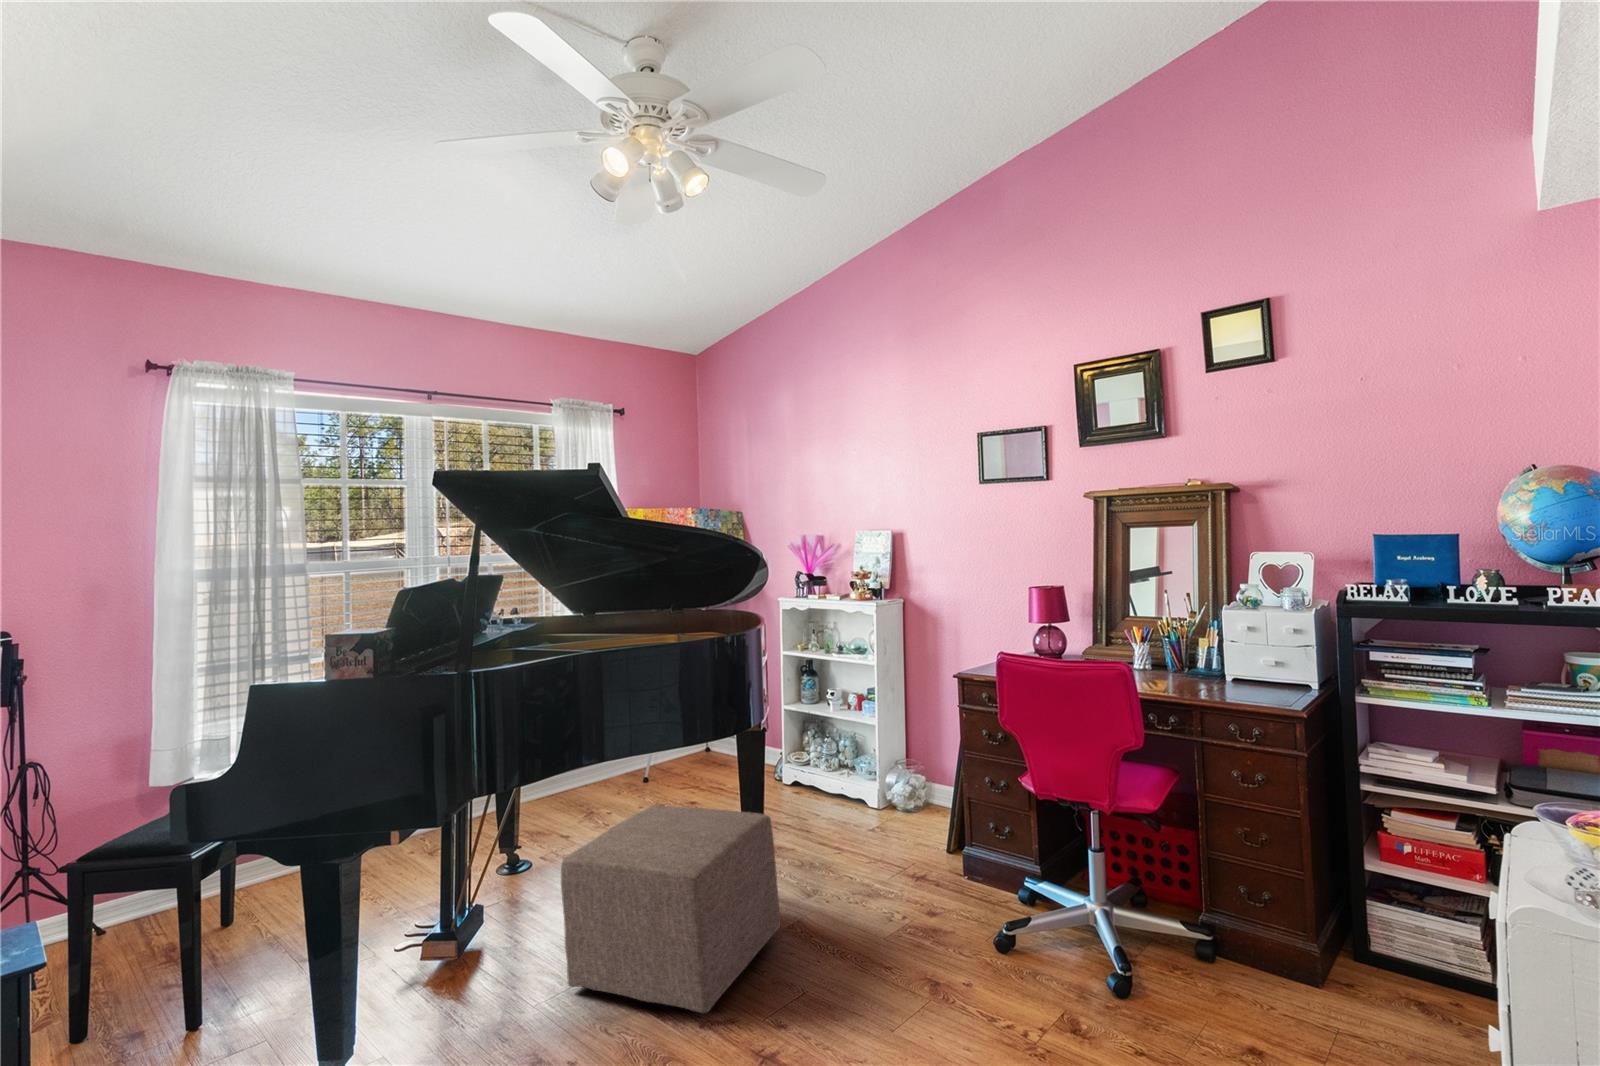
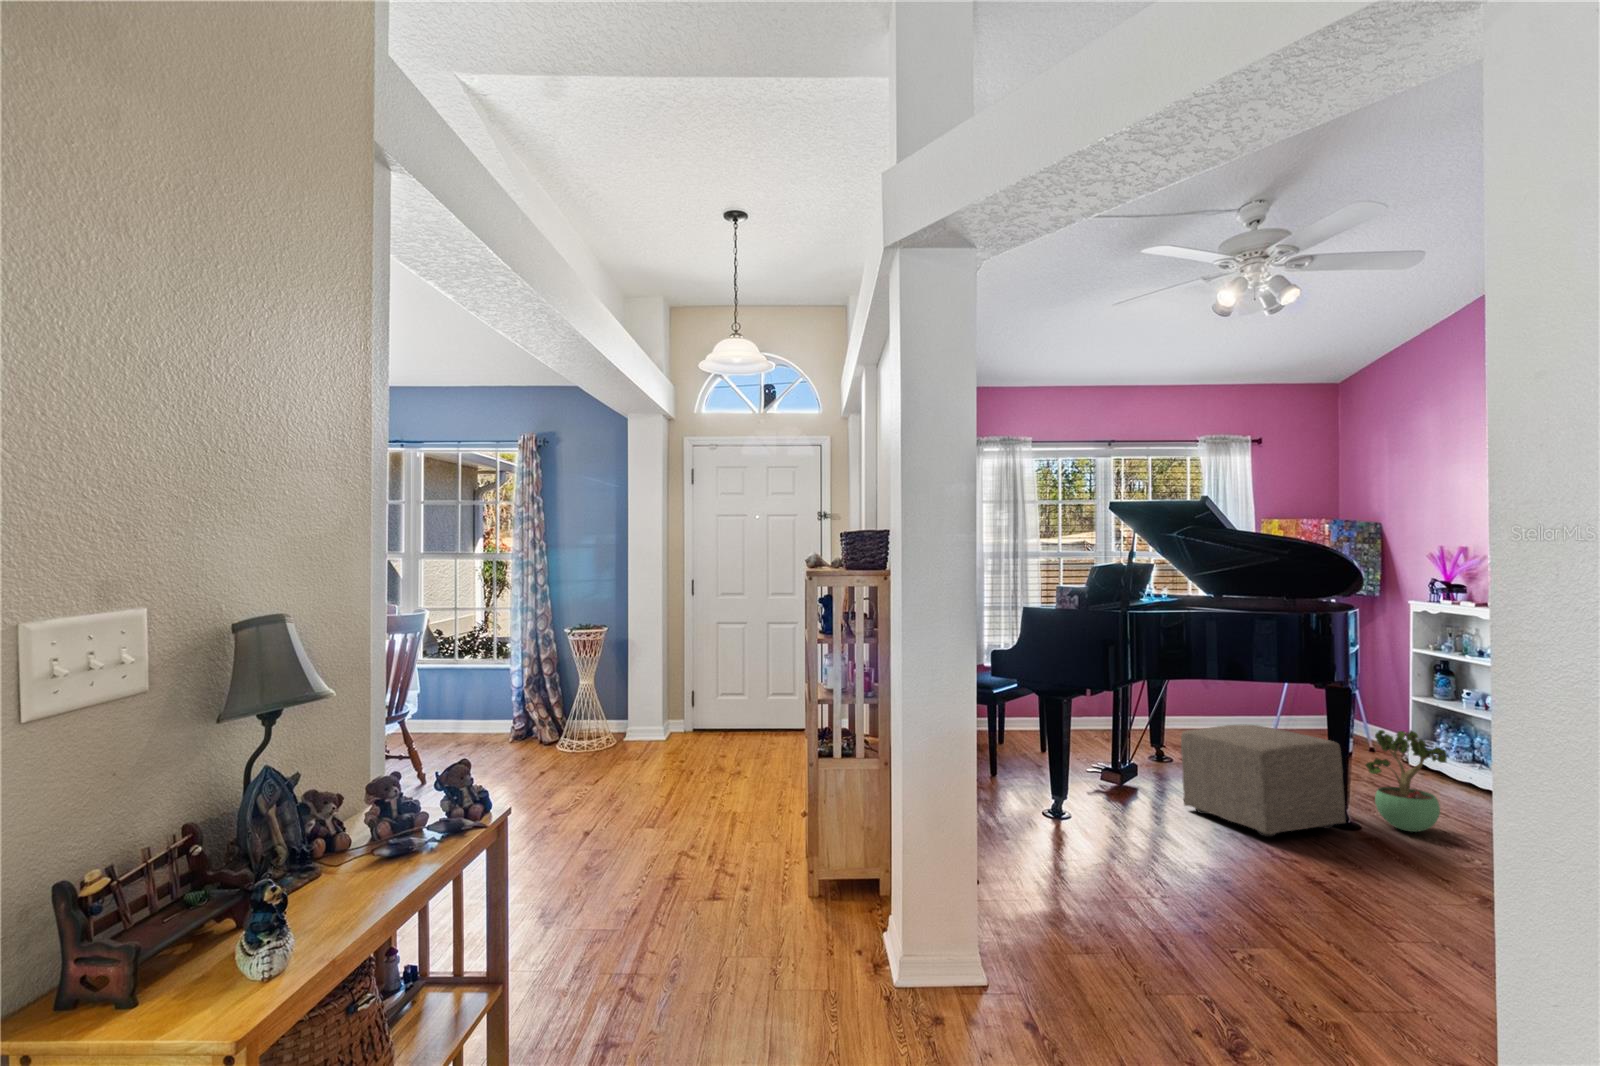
potted plant: none [788,770,870,903] -> present [1366,730,1447,832]

